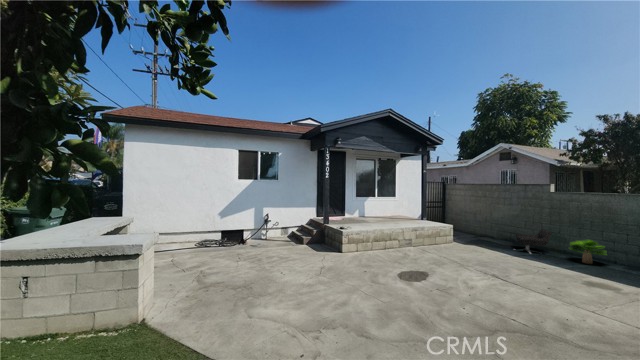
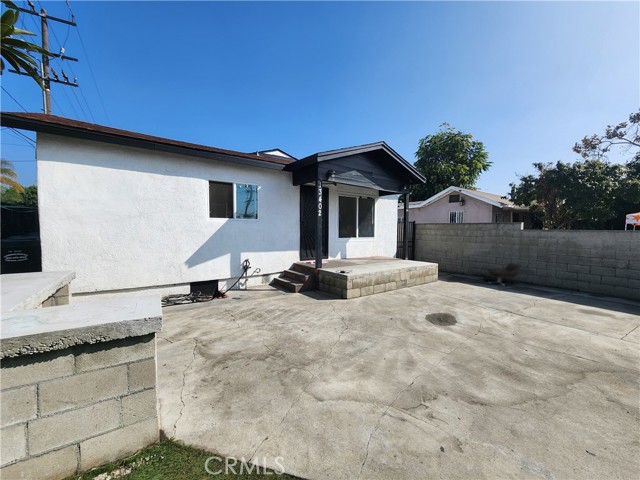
potted plant: present [570,240,606,264] -> none [535,269,569,291]

